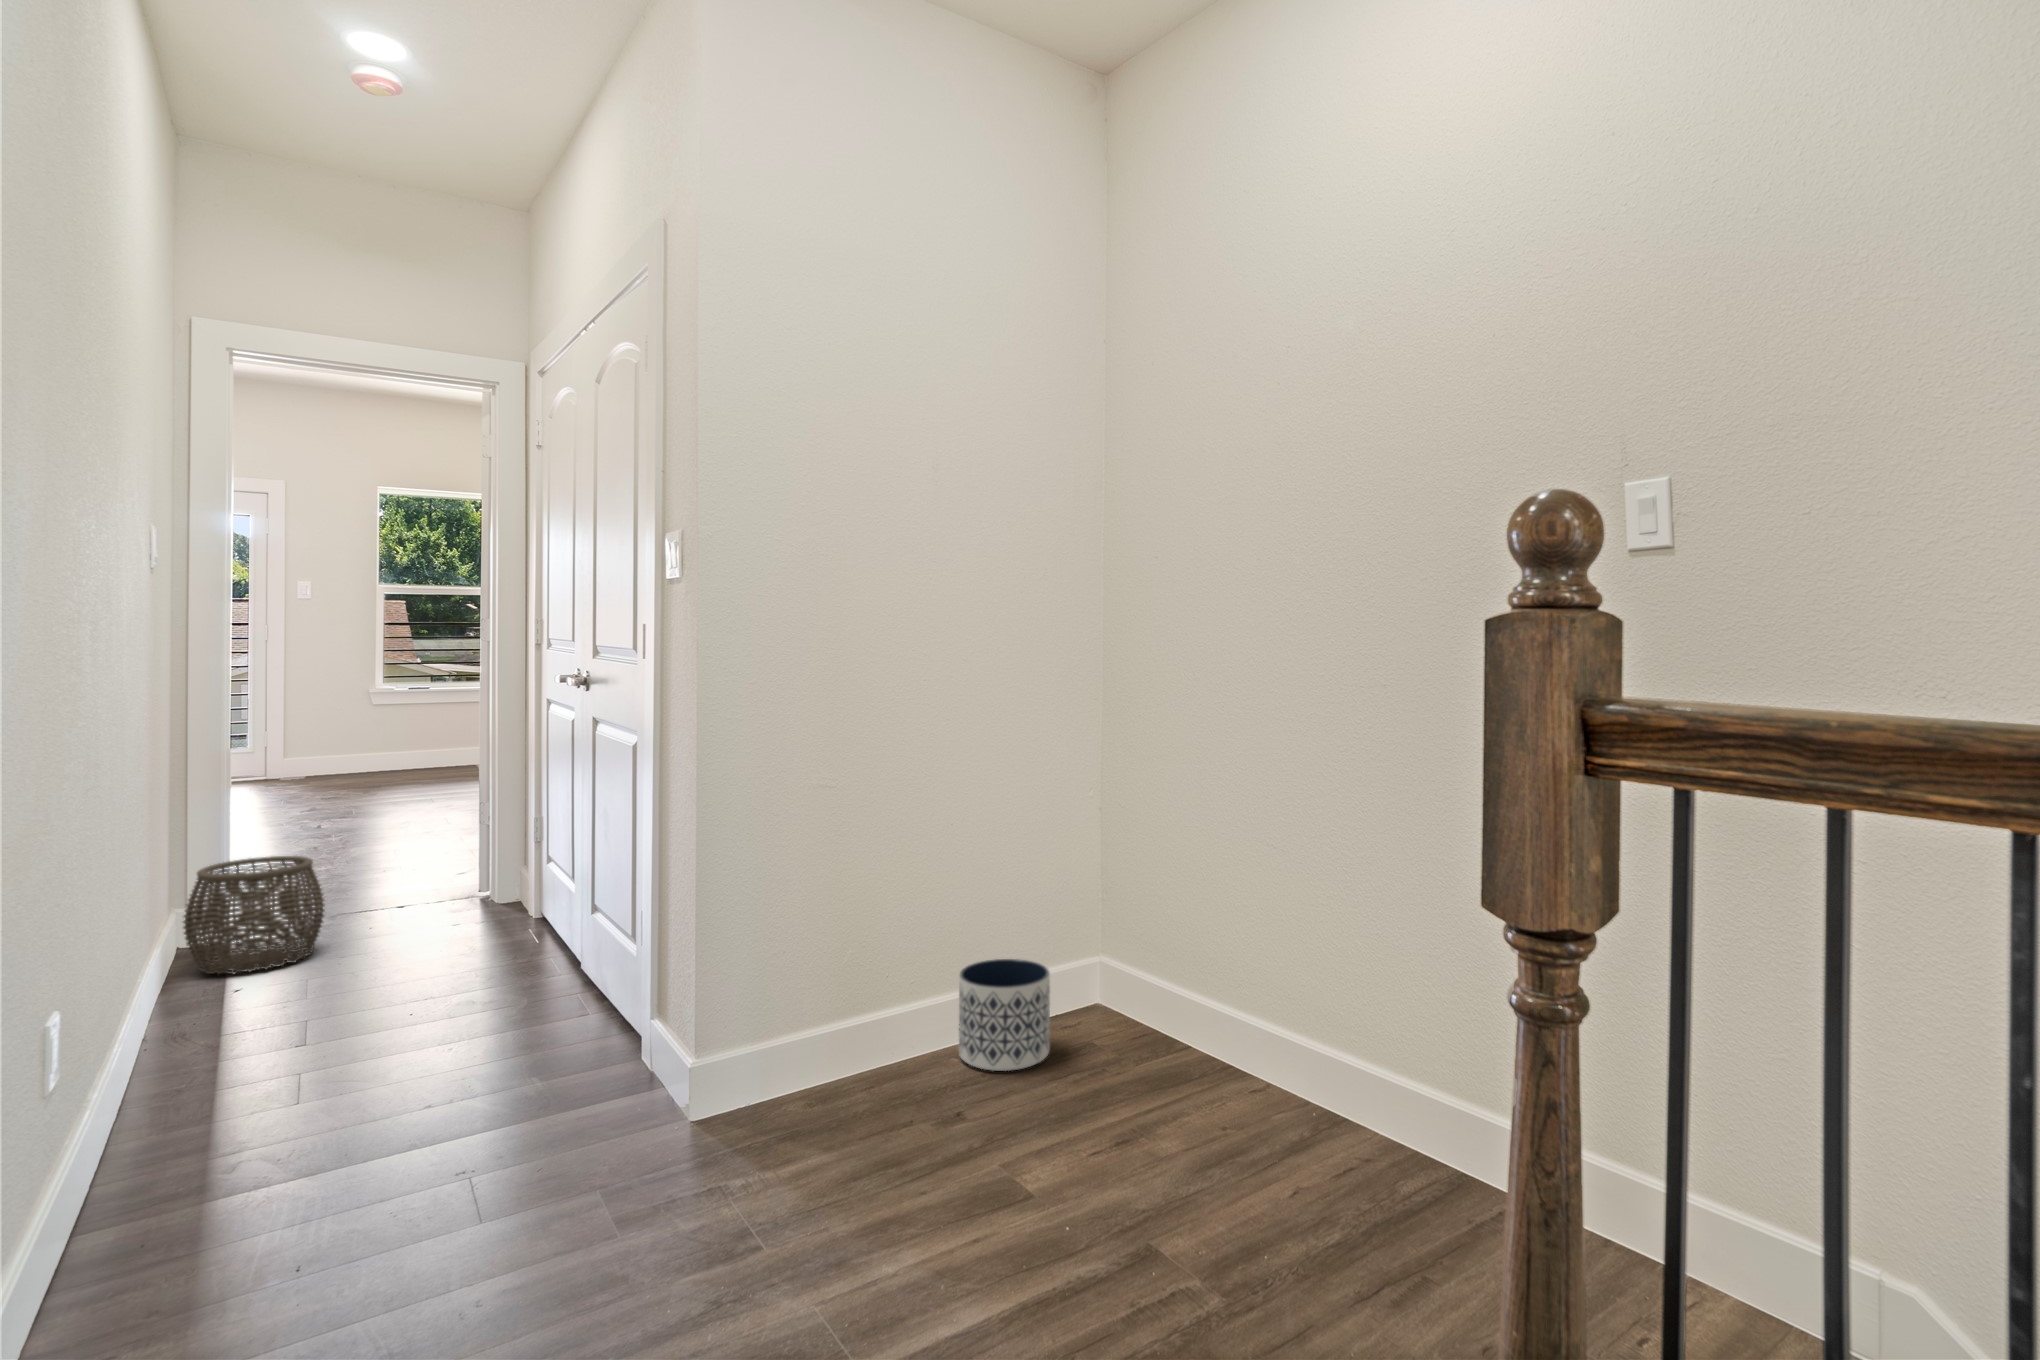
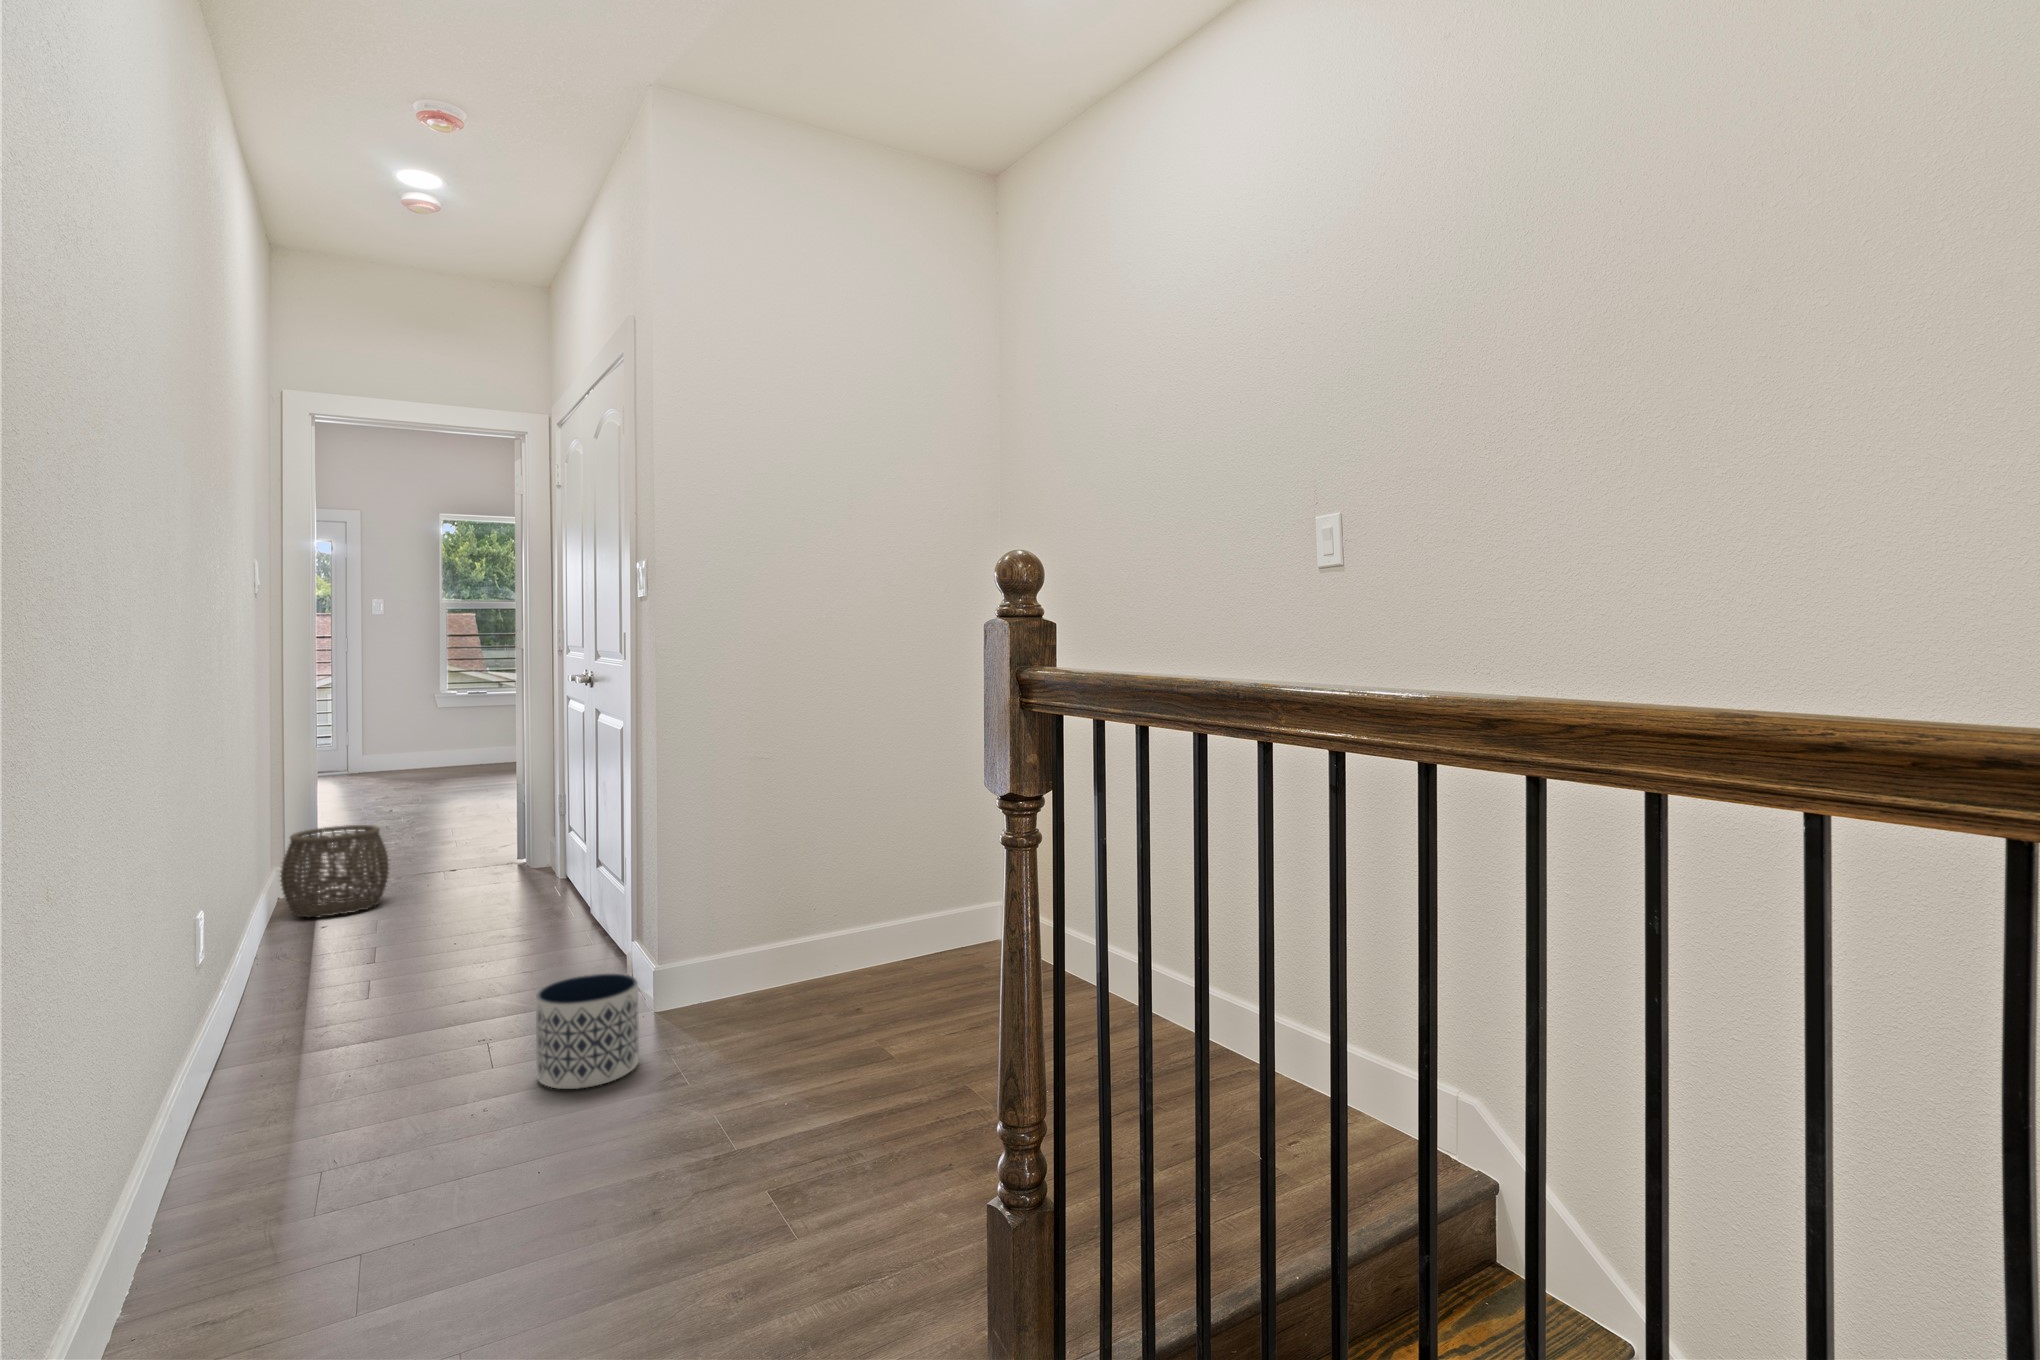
planter: present [959,959,1050,1071] -> present [536,974,639,1089]

